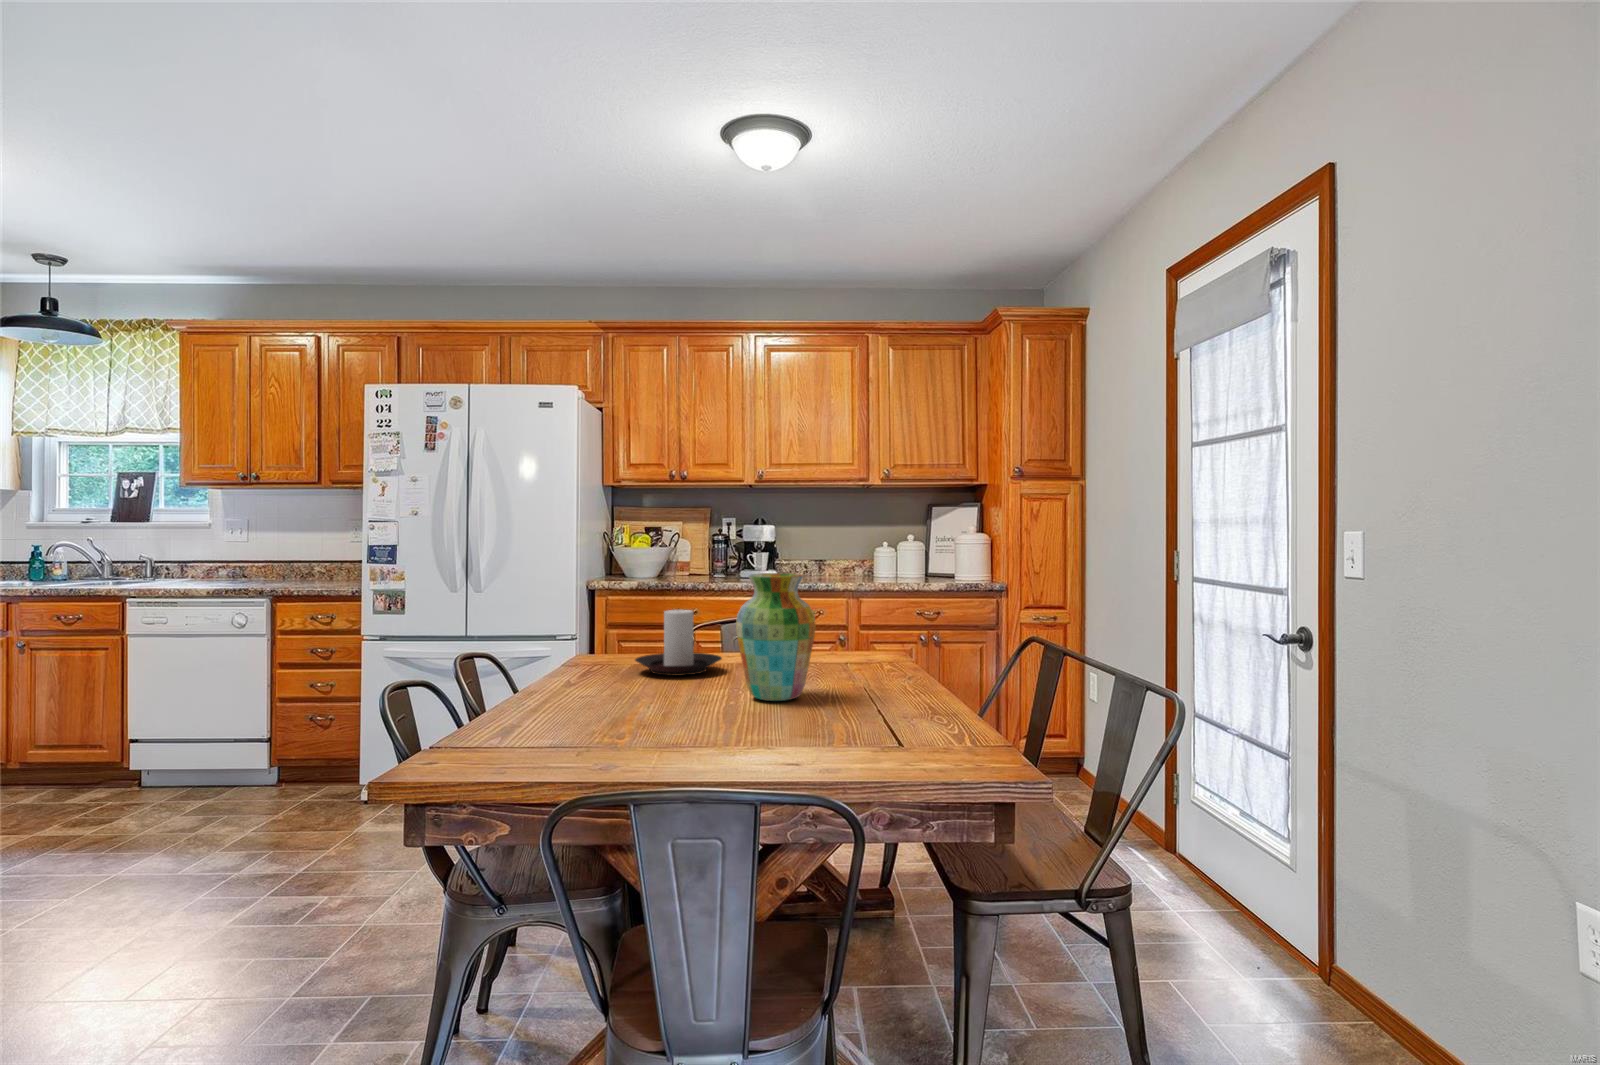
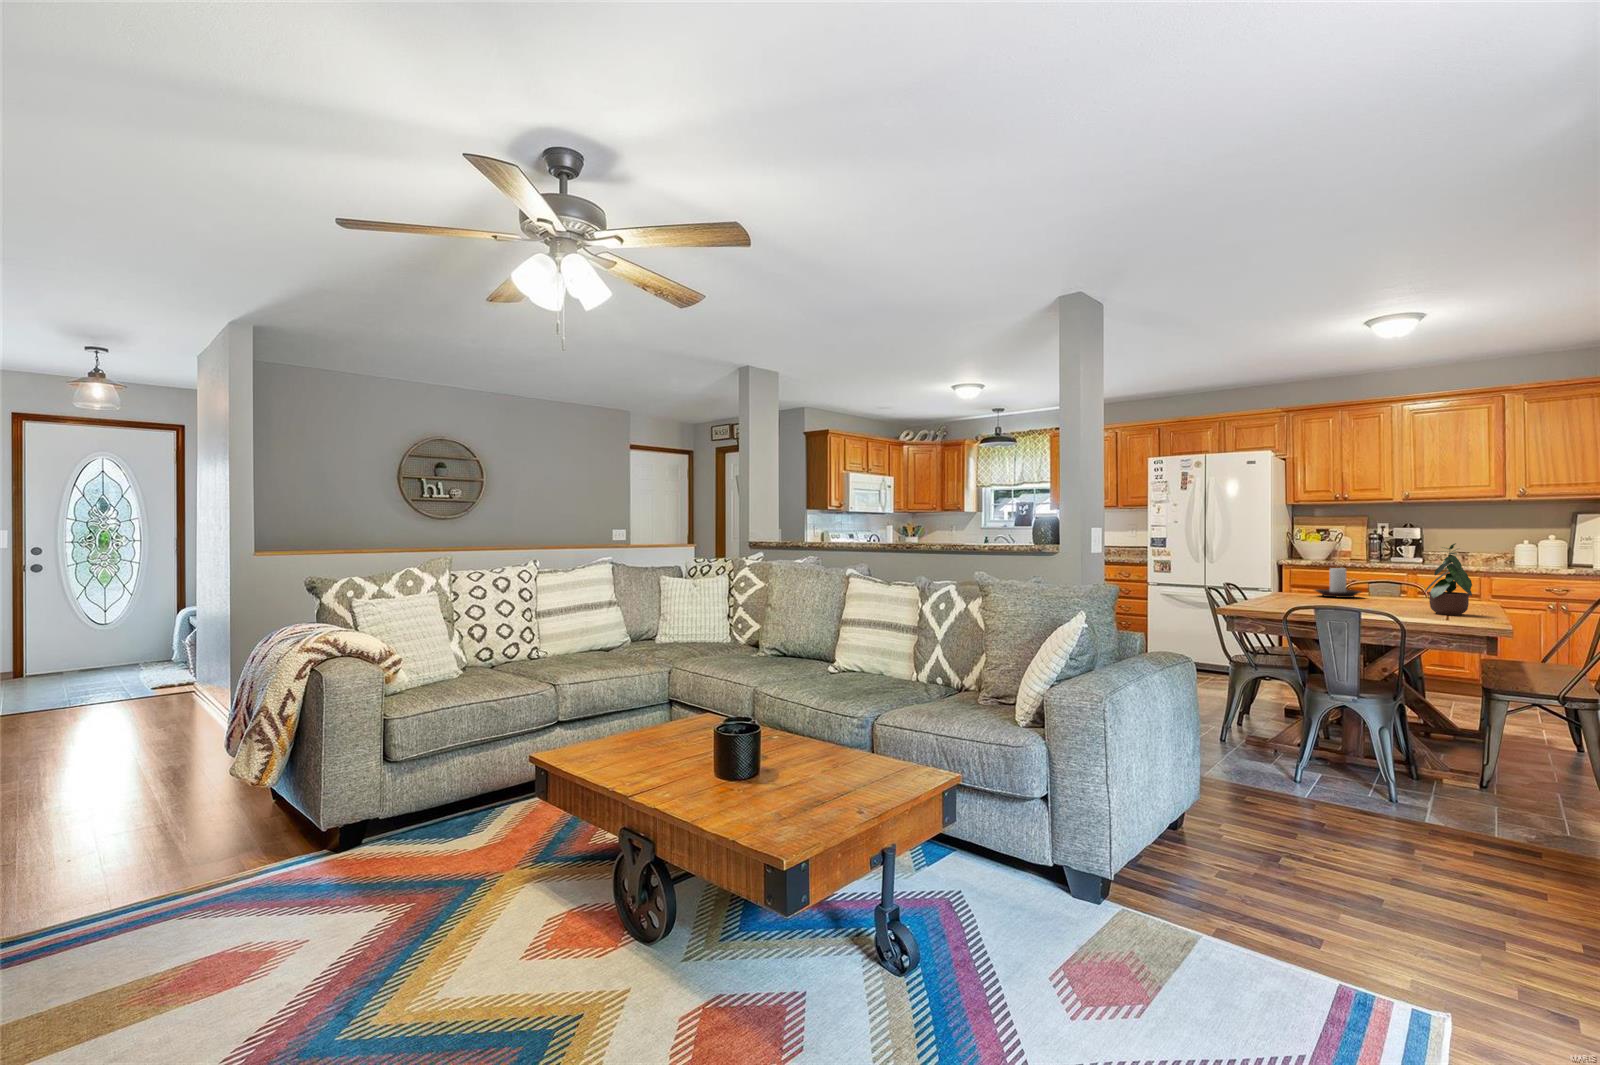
potted plant: none [857,560,966,740] -> present [1425,543,1472,615]
vase: present [736,573,816,701] -> none [1367,550,1411,605]

